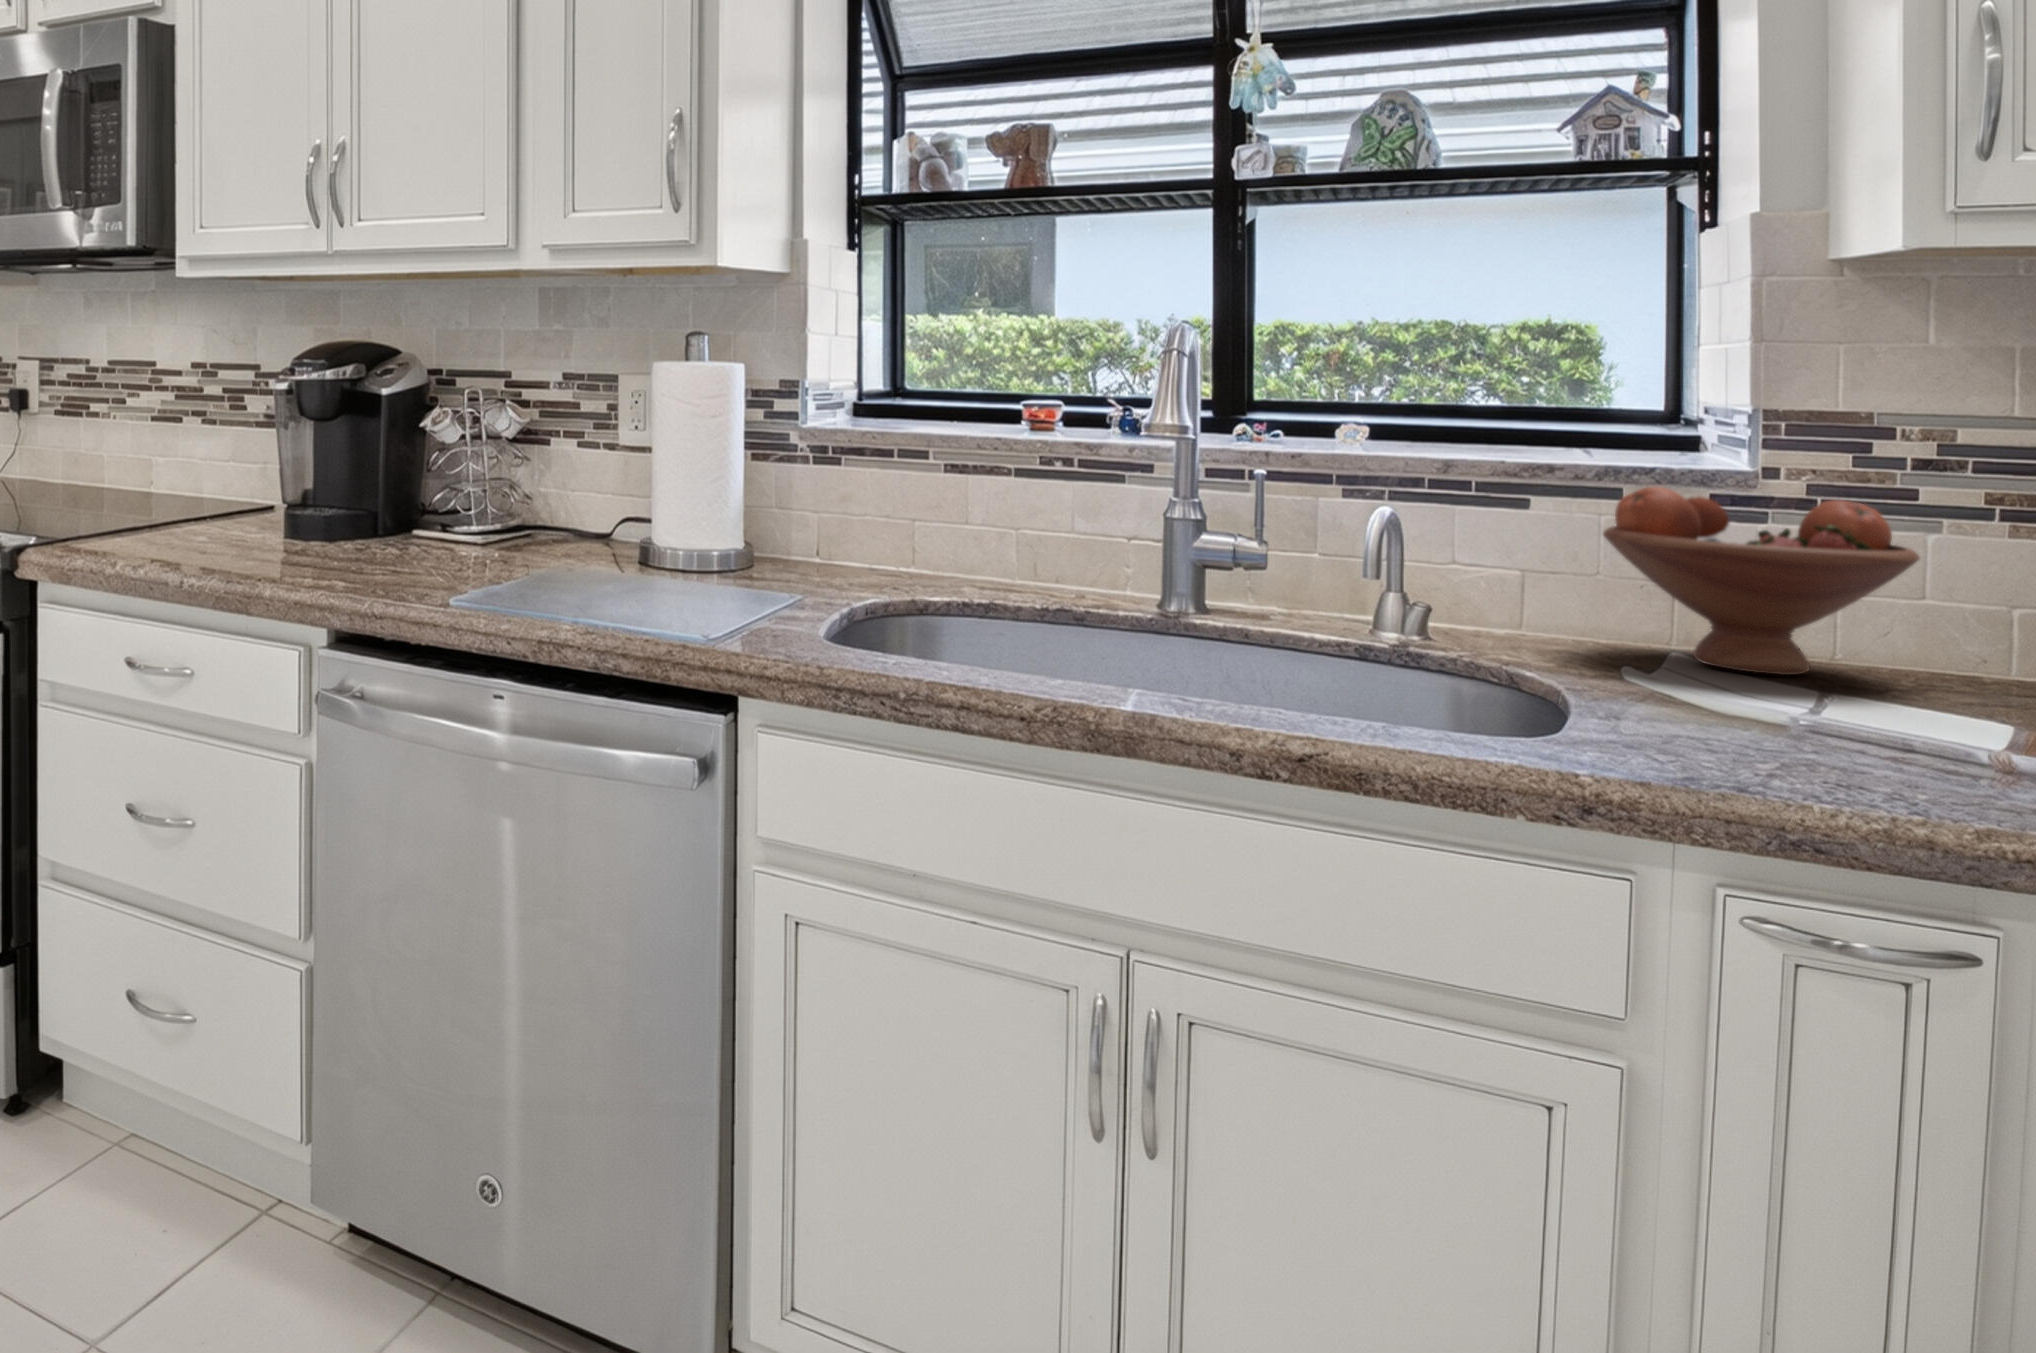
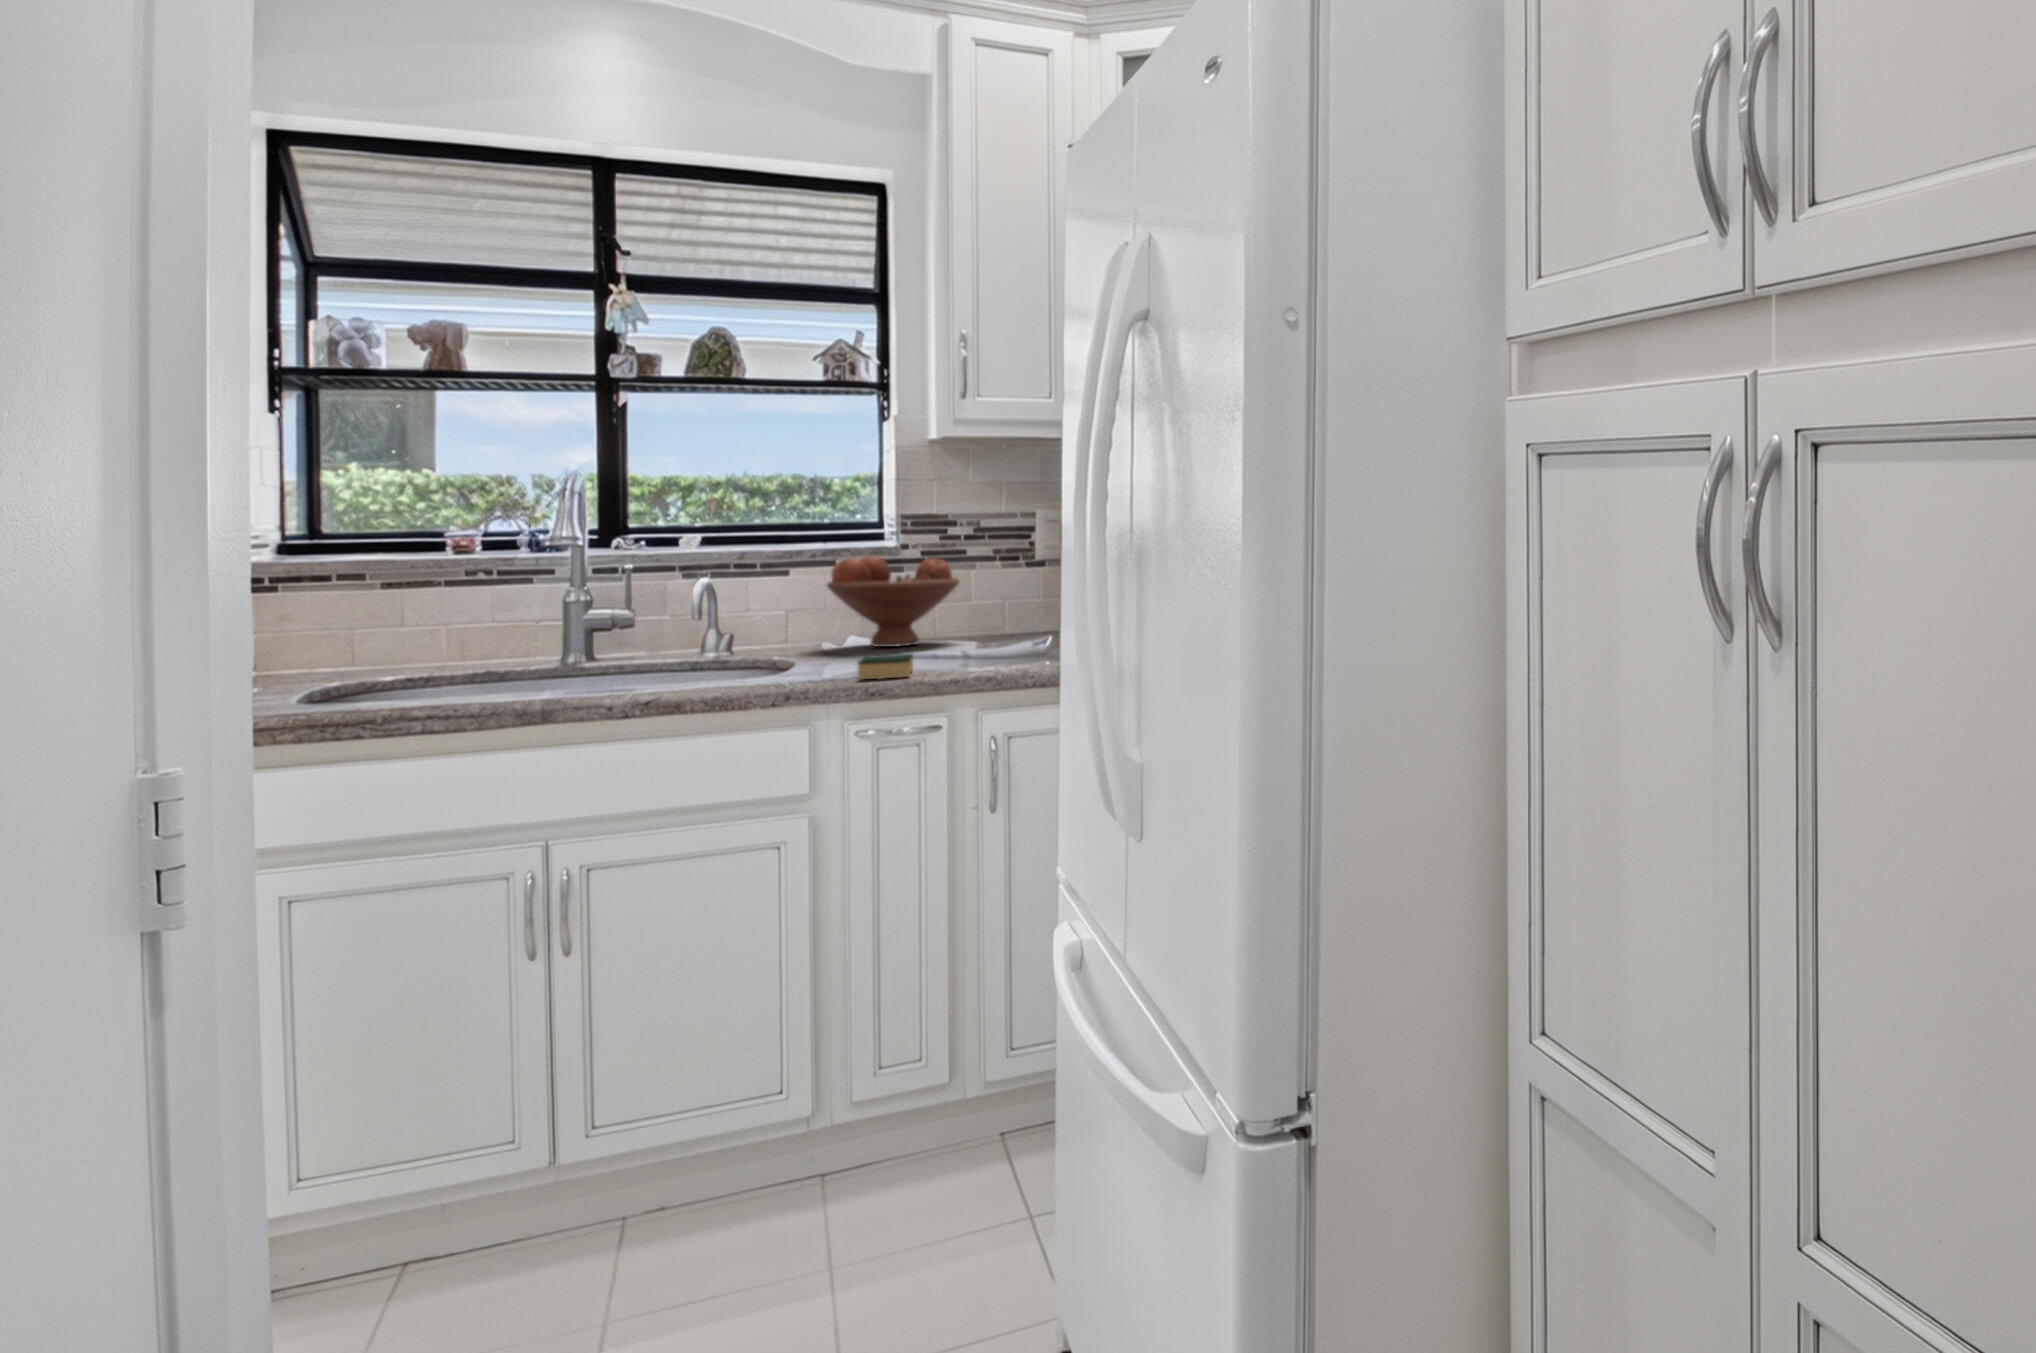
sponge: none [1761,730,1922,817] -> present [858,654,913,679]

